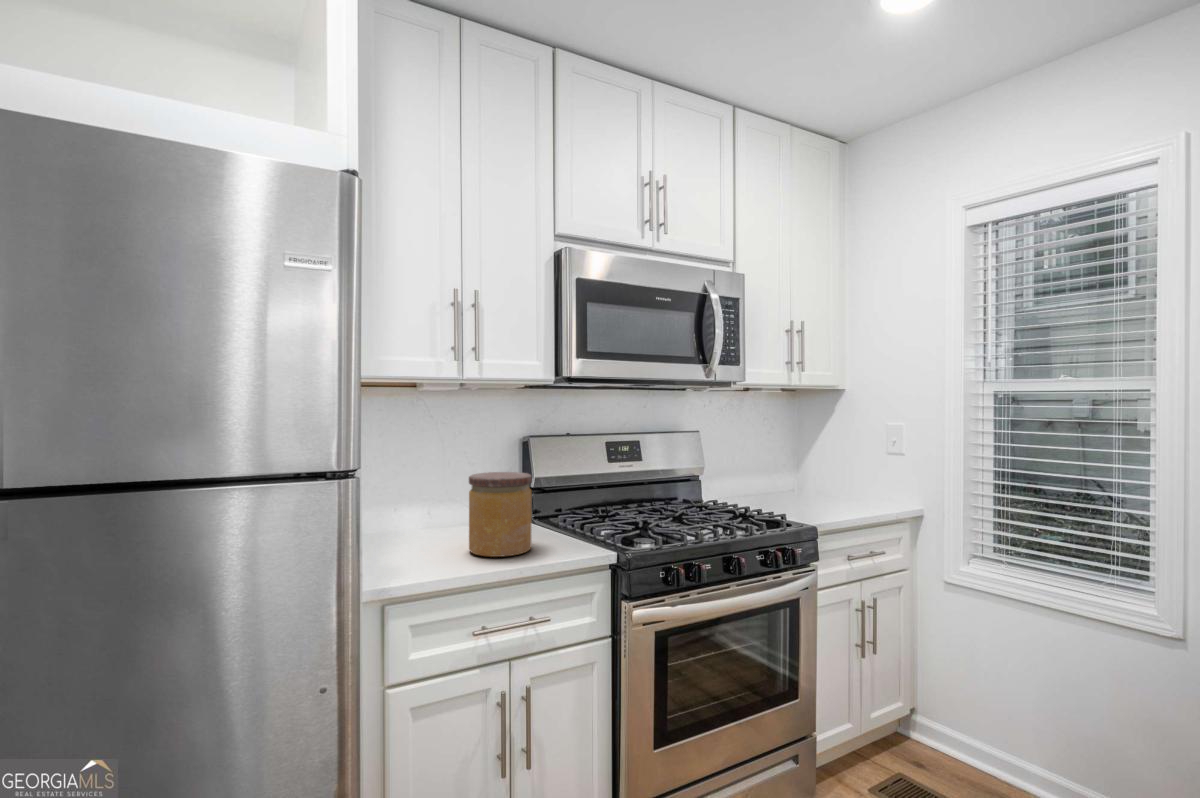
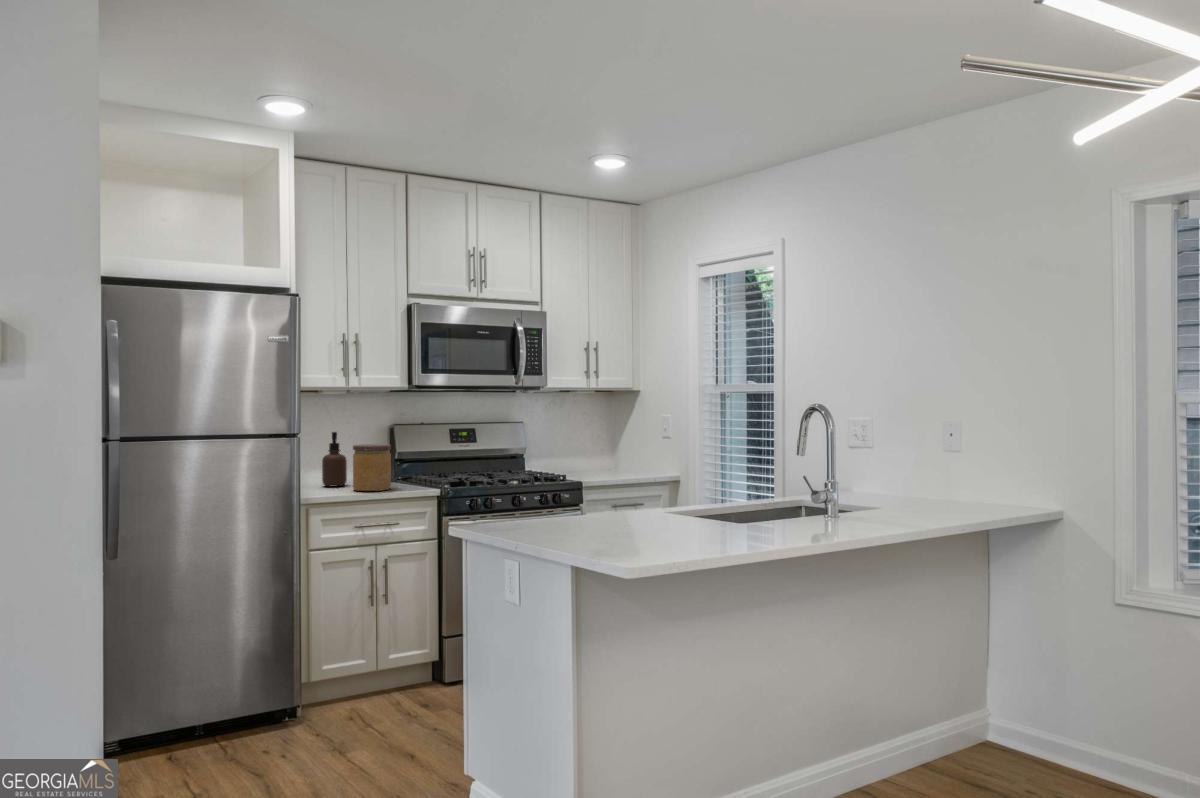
soap dispenser: none [420,451,459,540] -> present [322,432,347,486]

